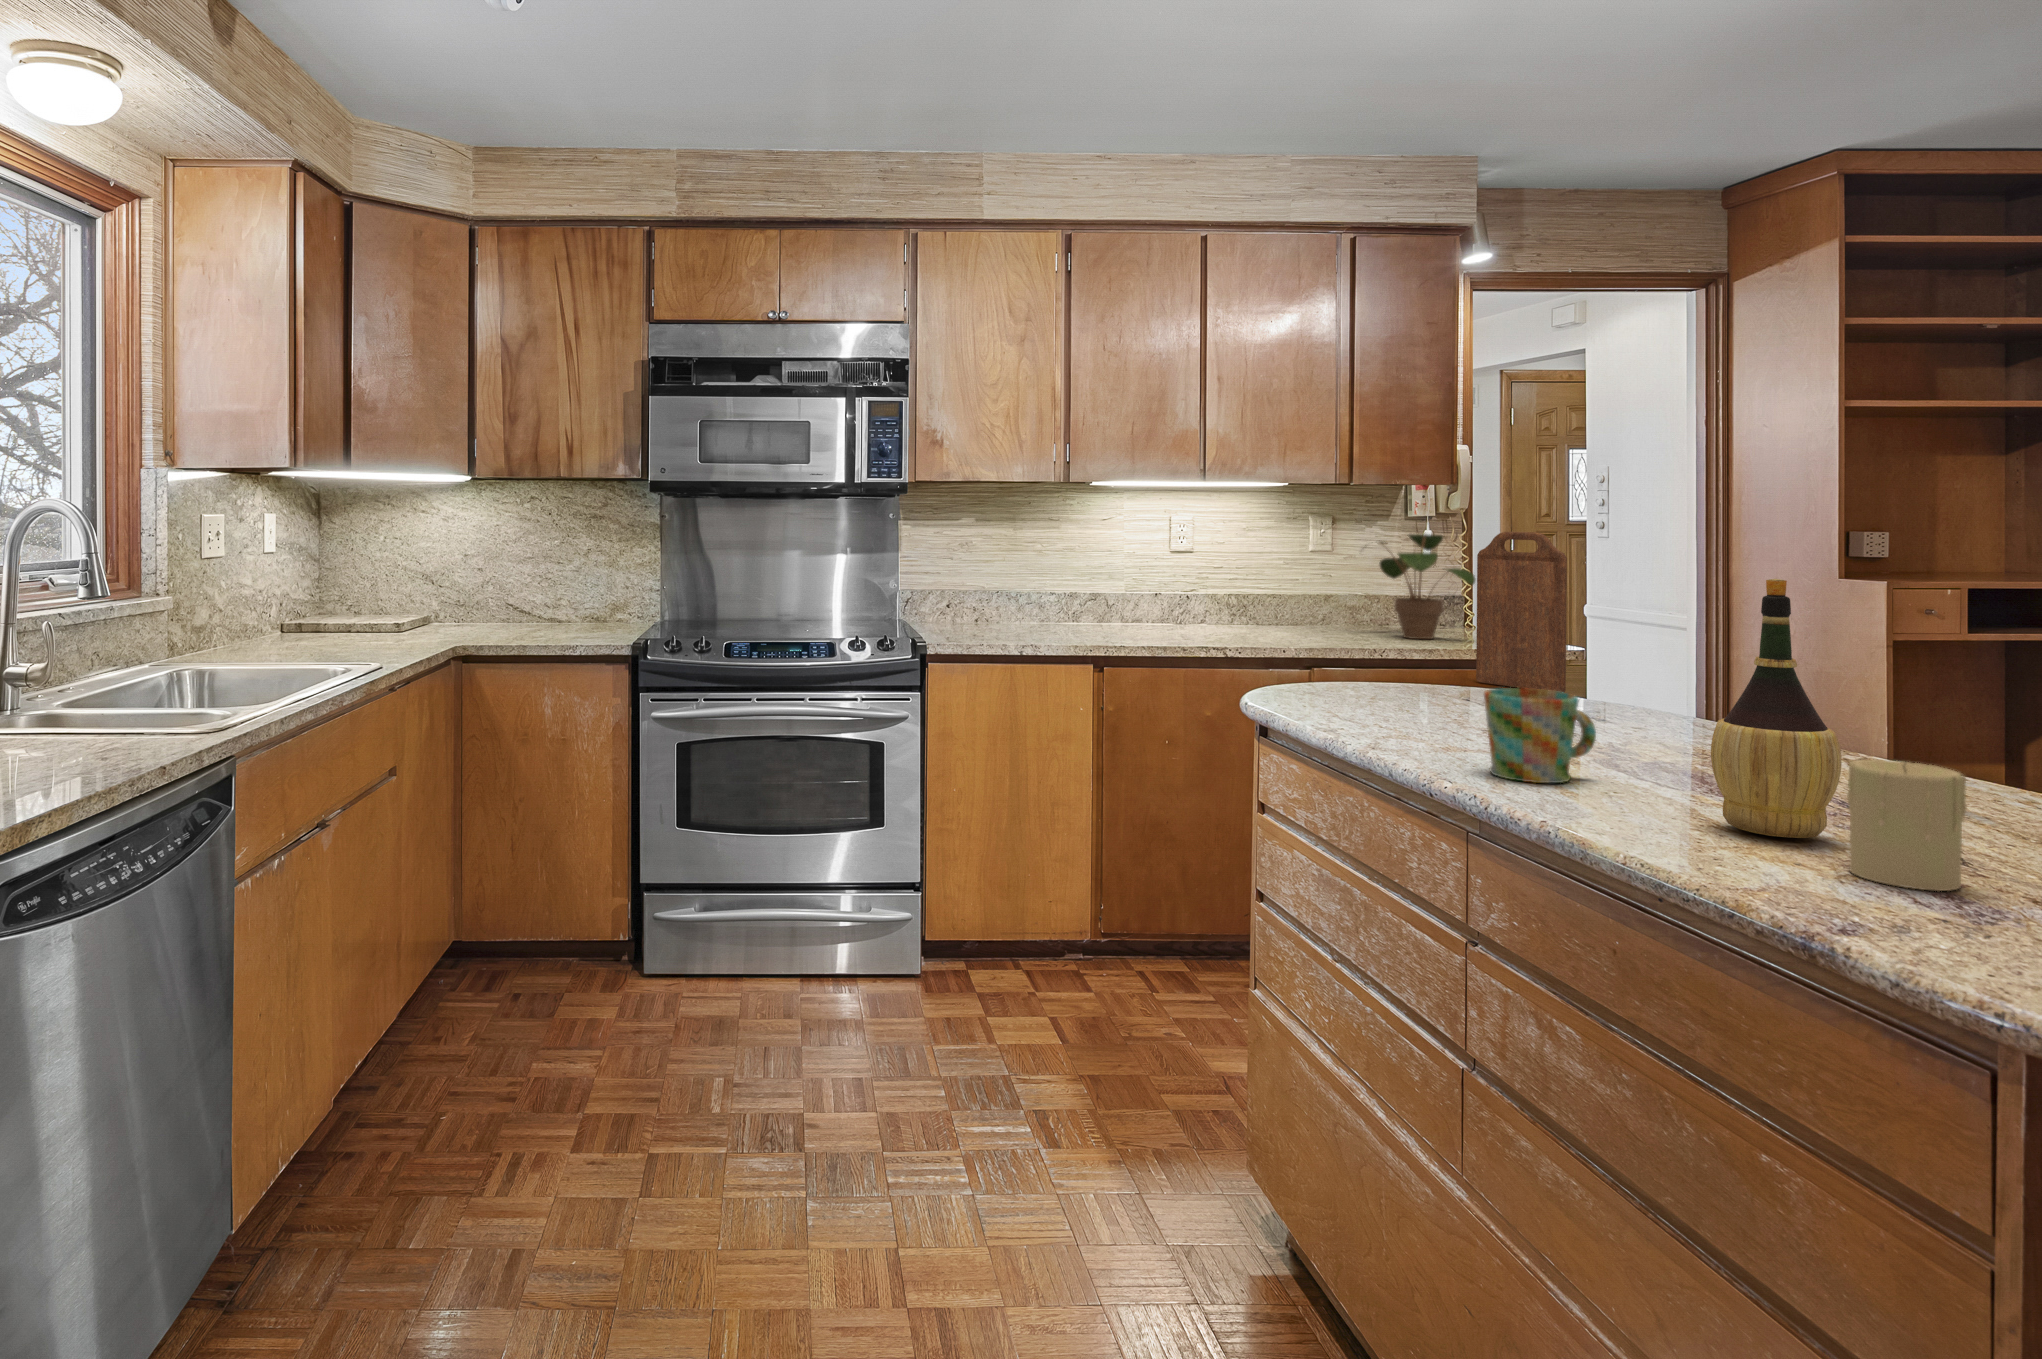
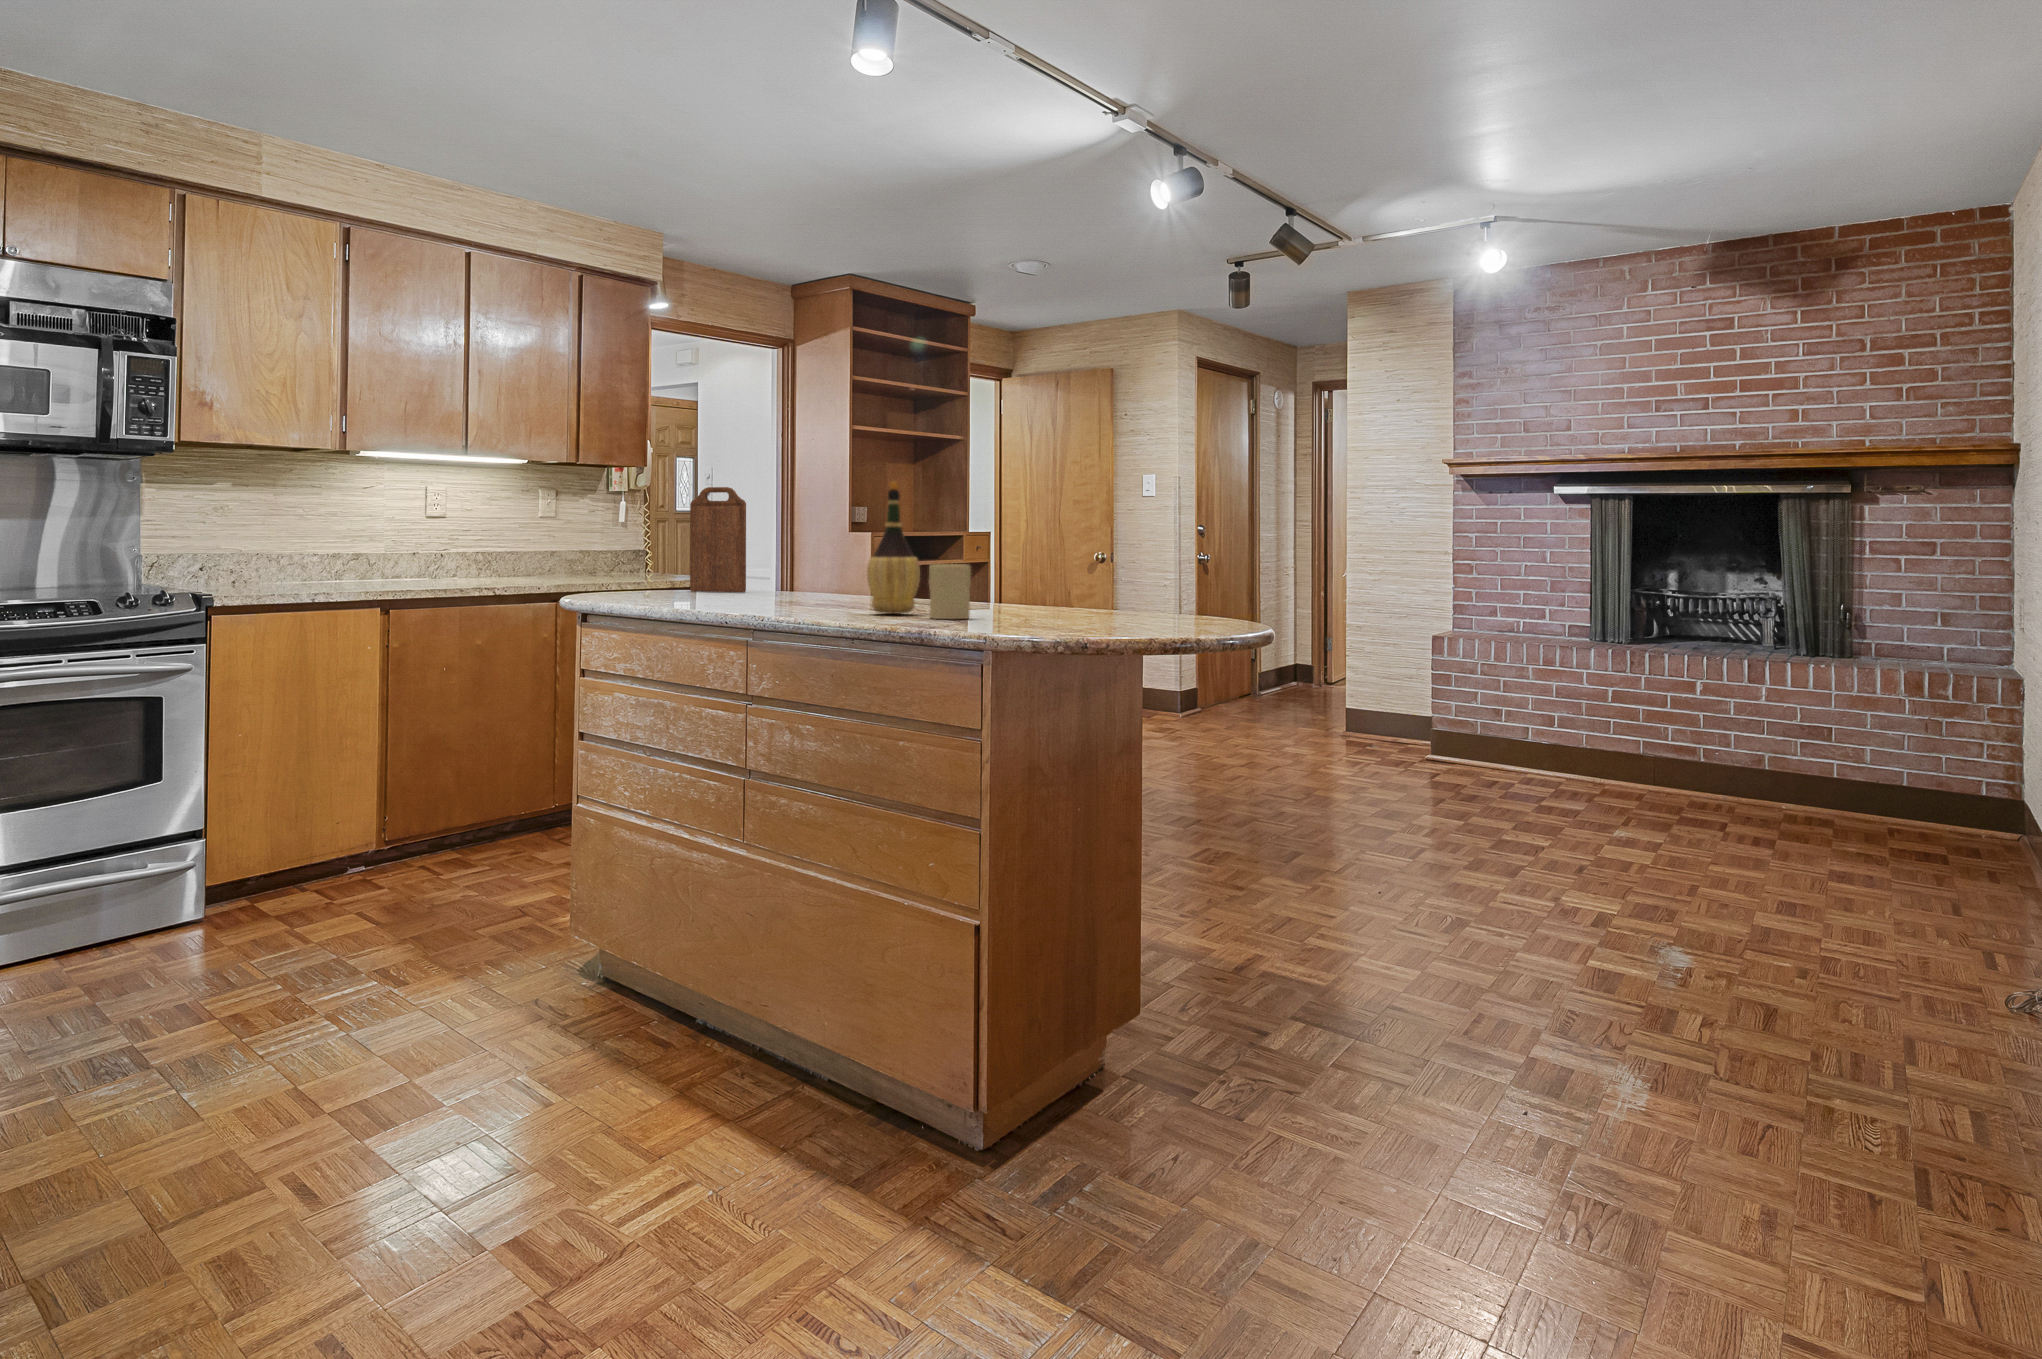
potted plant: present [1380,533,1475,639] -> none [580,503,663,582]
mug: present [1484,688,1596,783] -> none [746,559,803,611]

